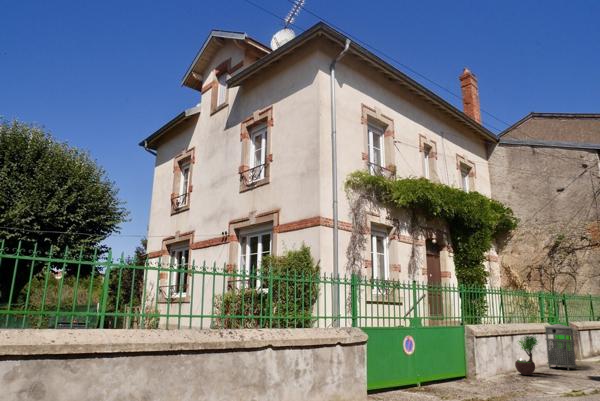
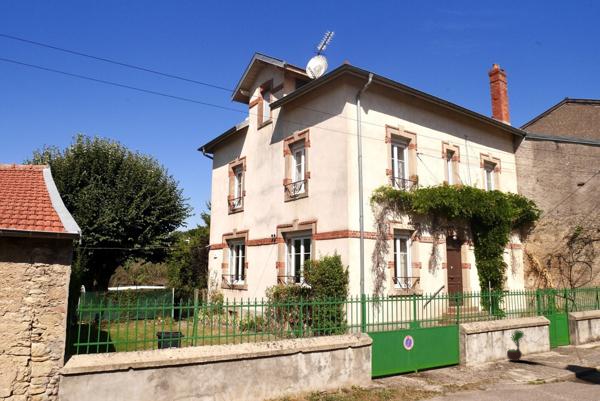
trash can: present [545,324,577,370] -> none [539,317,564,356]

